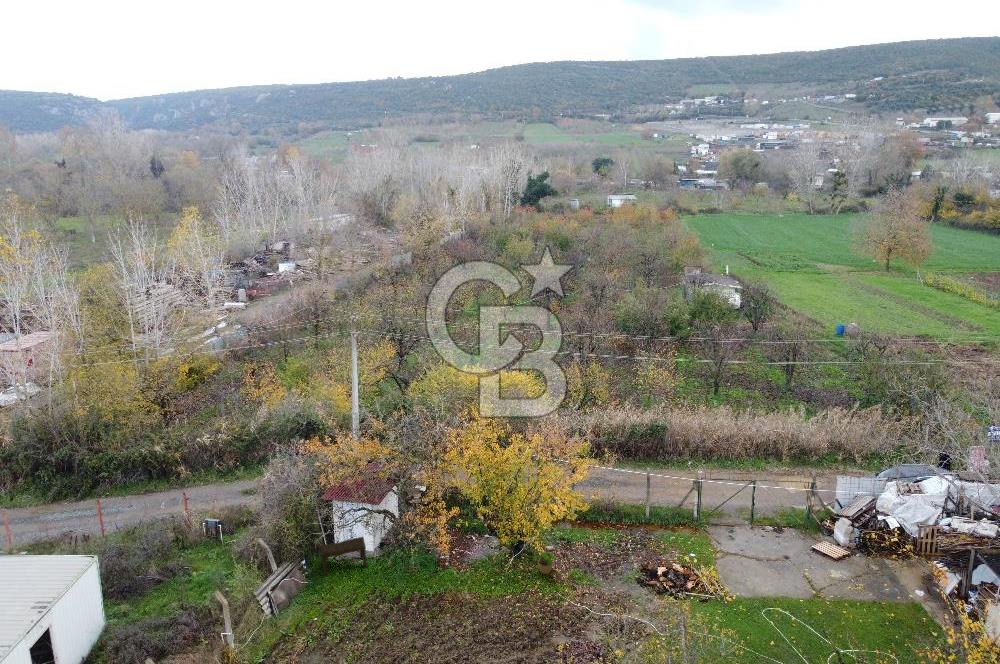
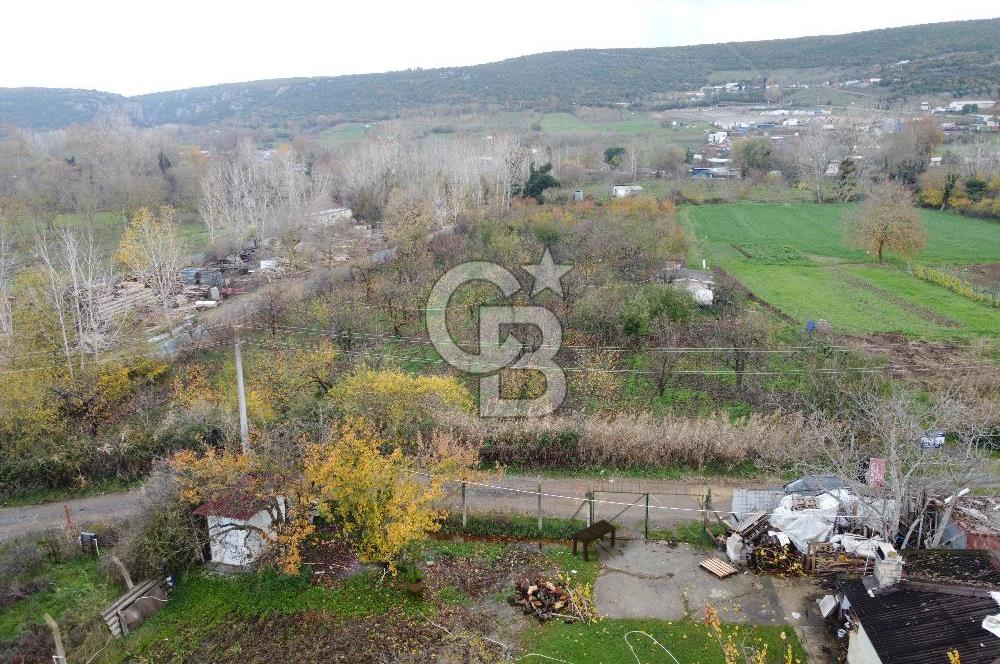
bench: present [321,537,367,576] -> present [573,520,616,561]

